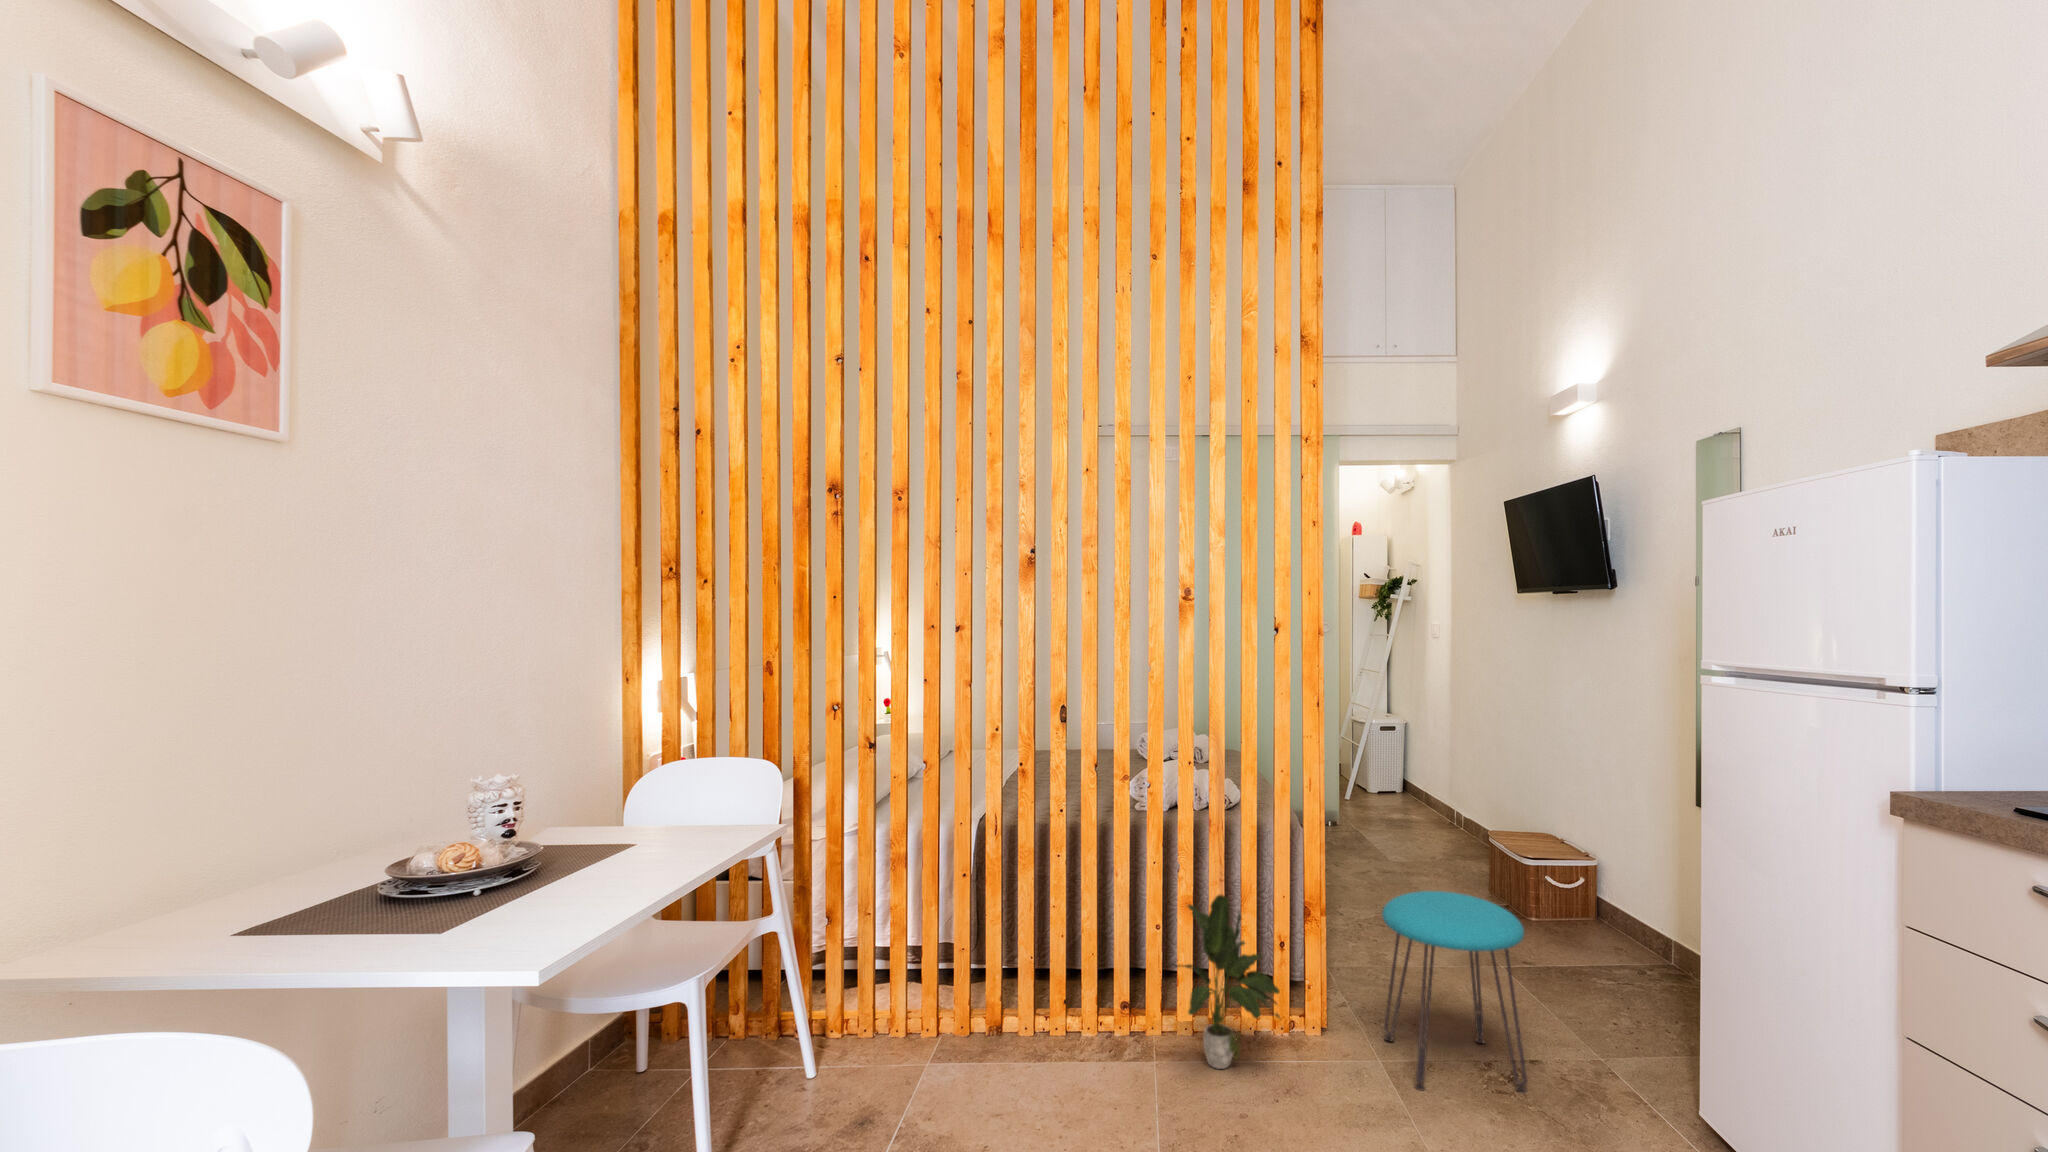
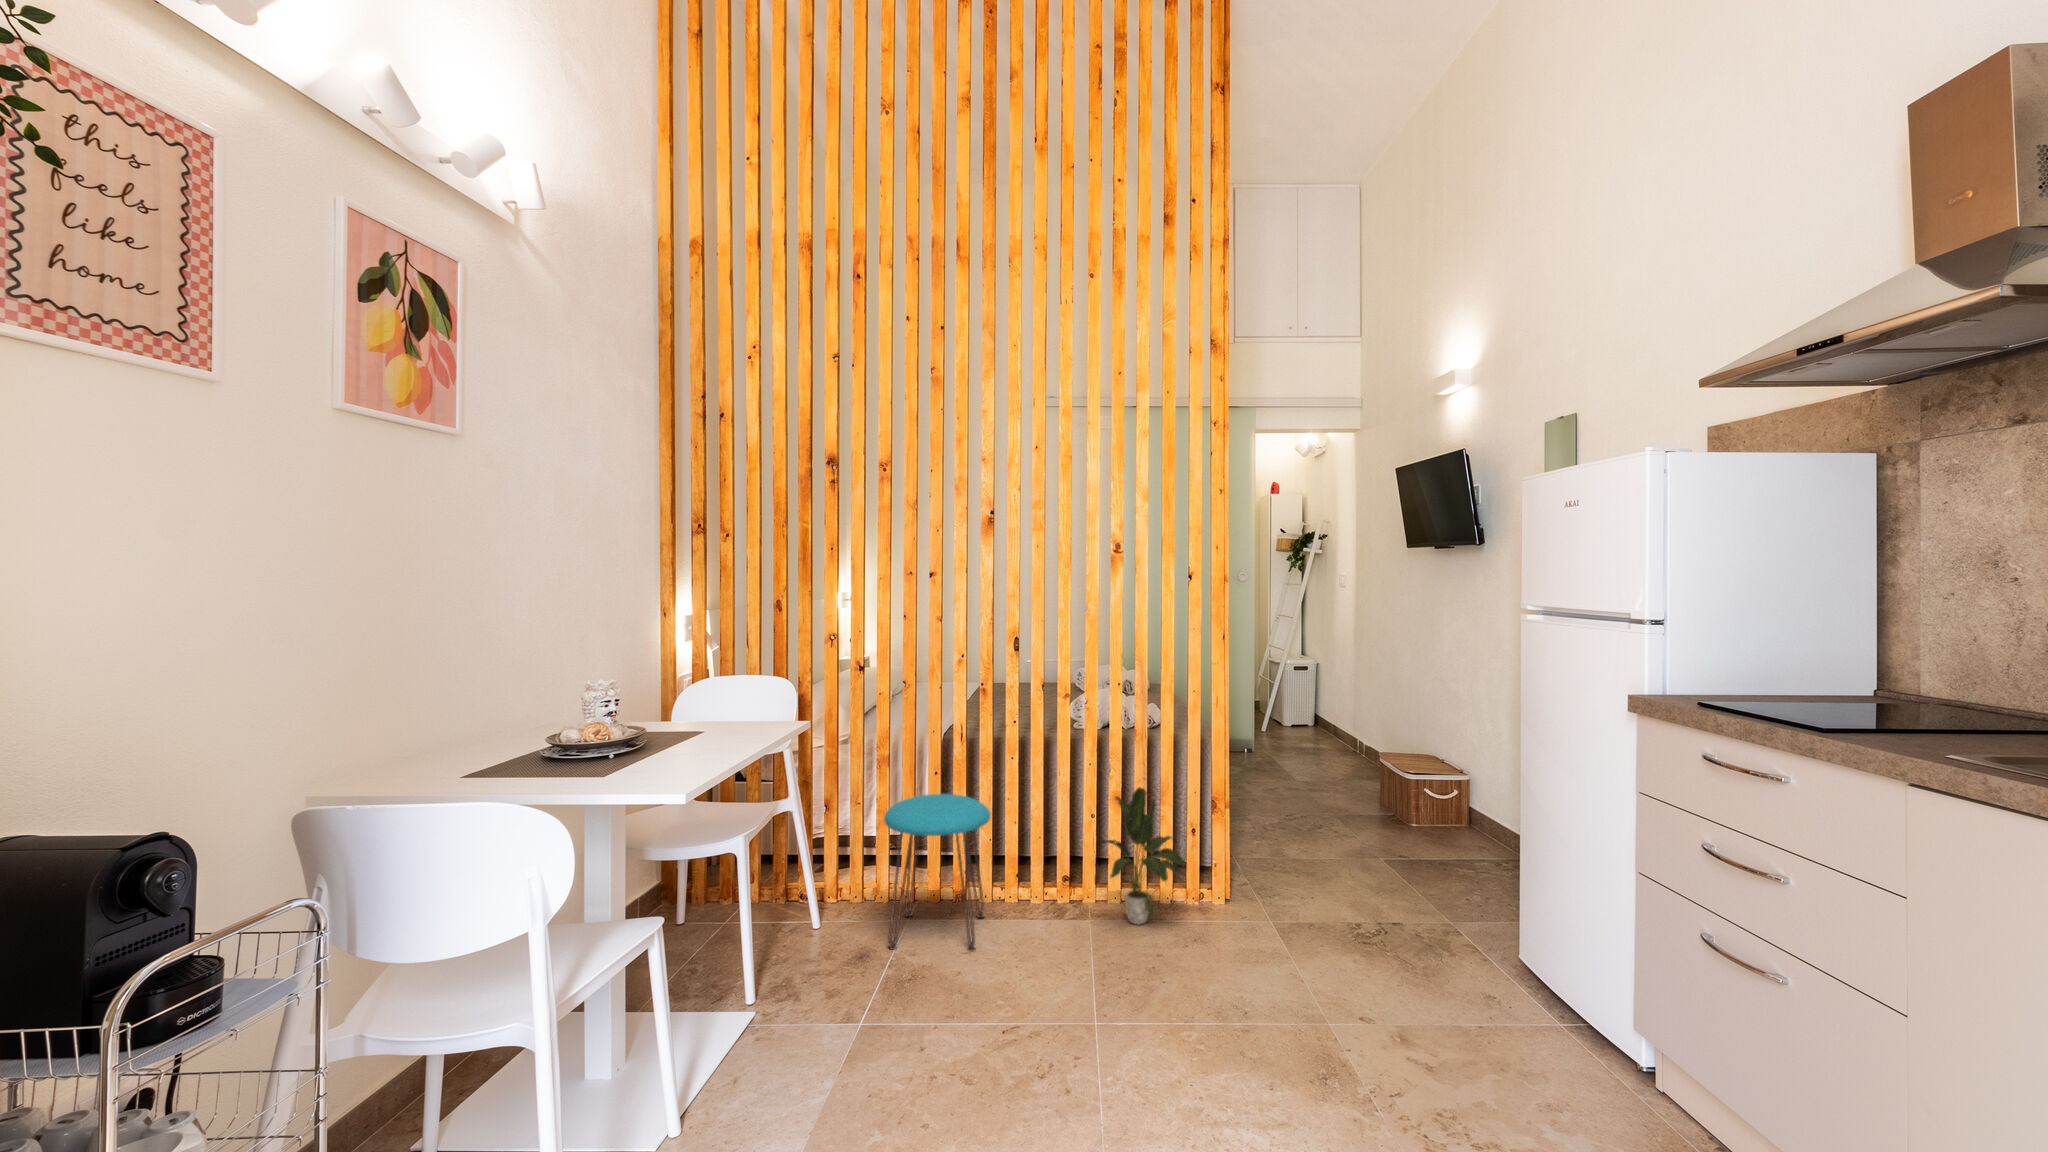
stool: present [1382,891,1527,1093] -> present [884,794,991,952]

